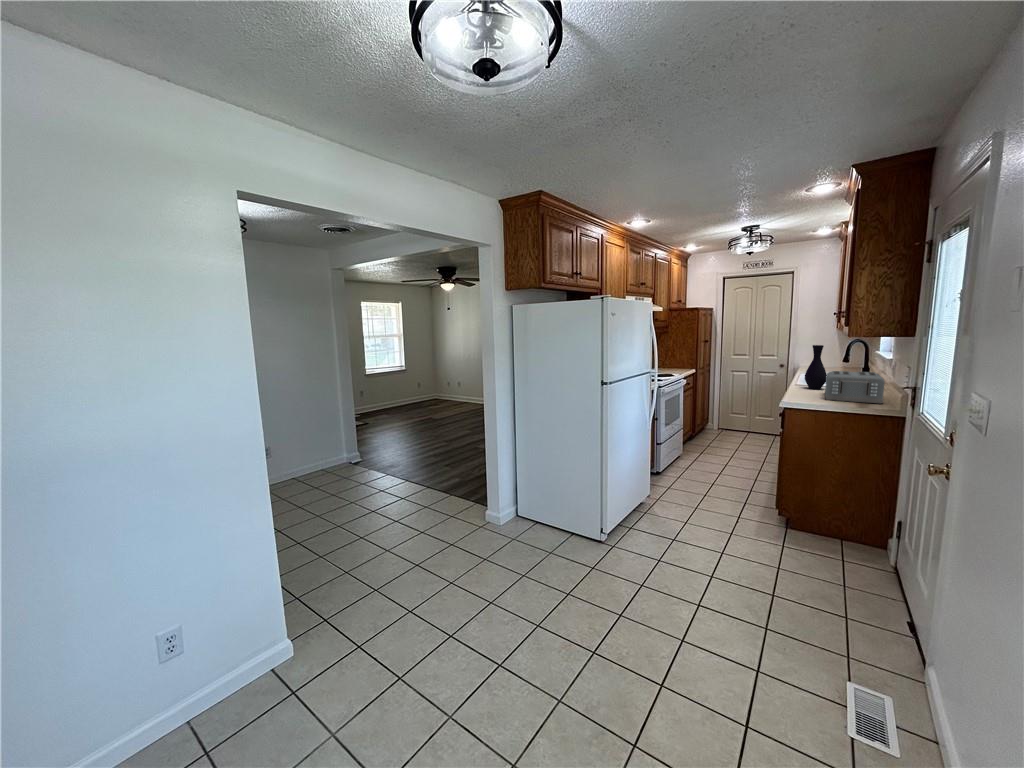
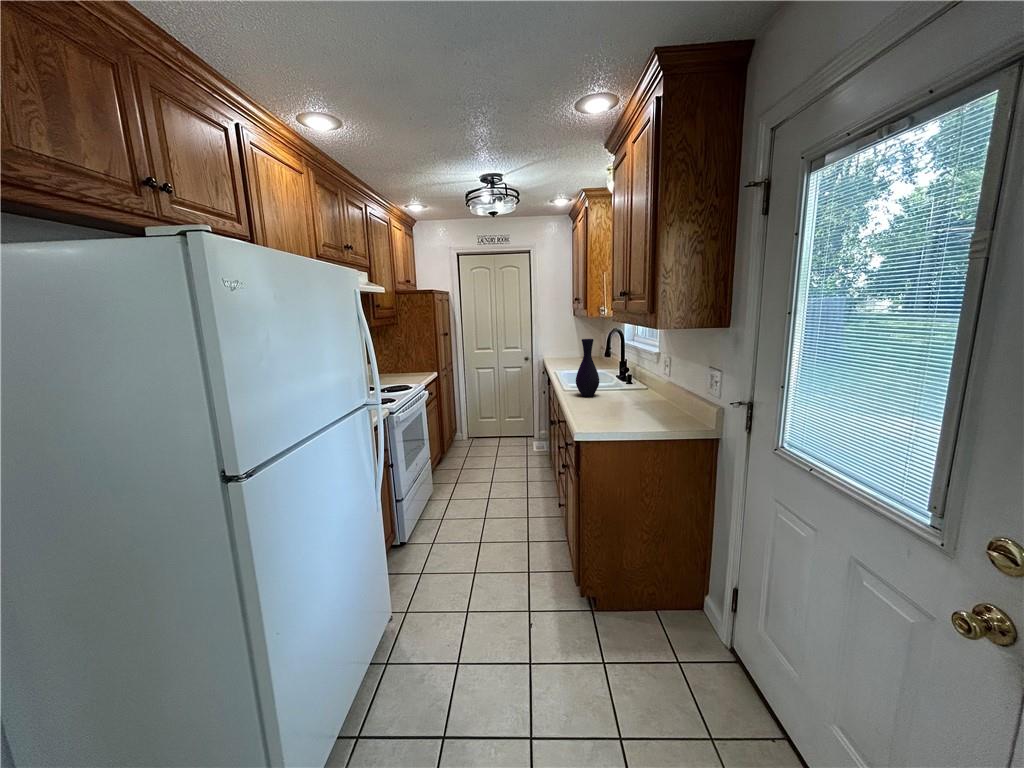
toaster: present [825,371,885,403] -> none [605,373,679,418]

